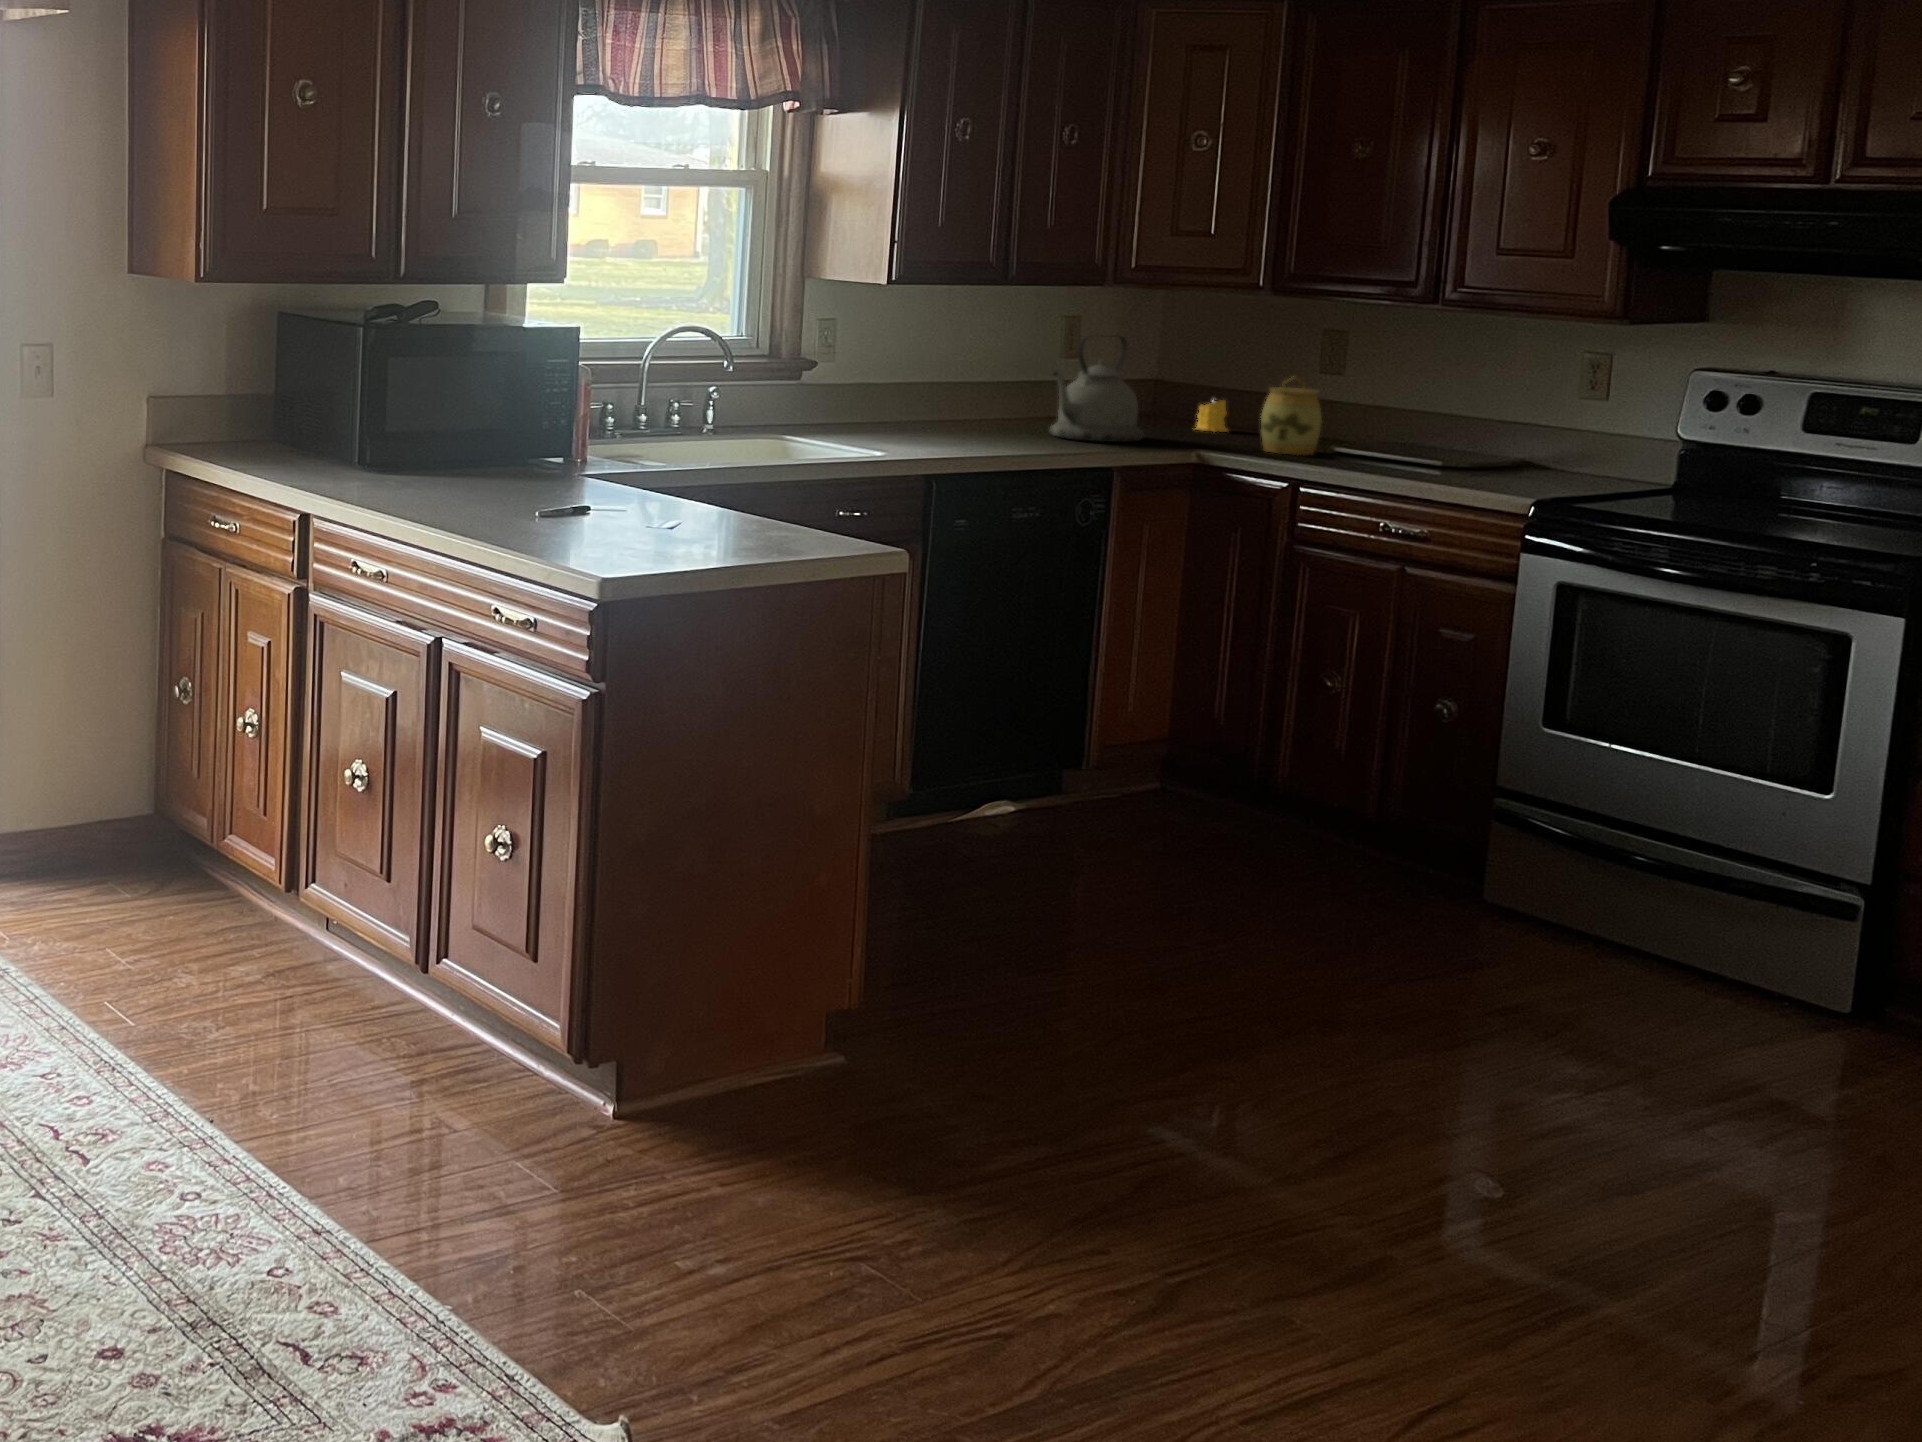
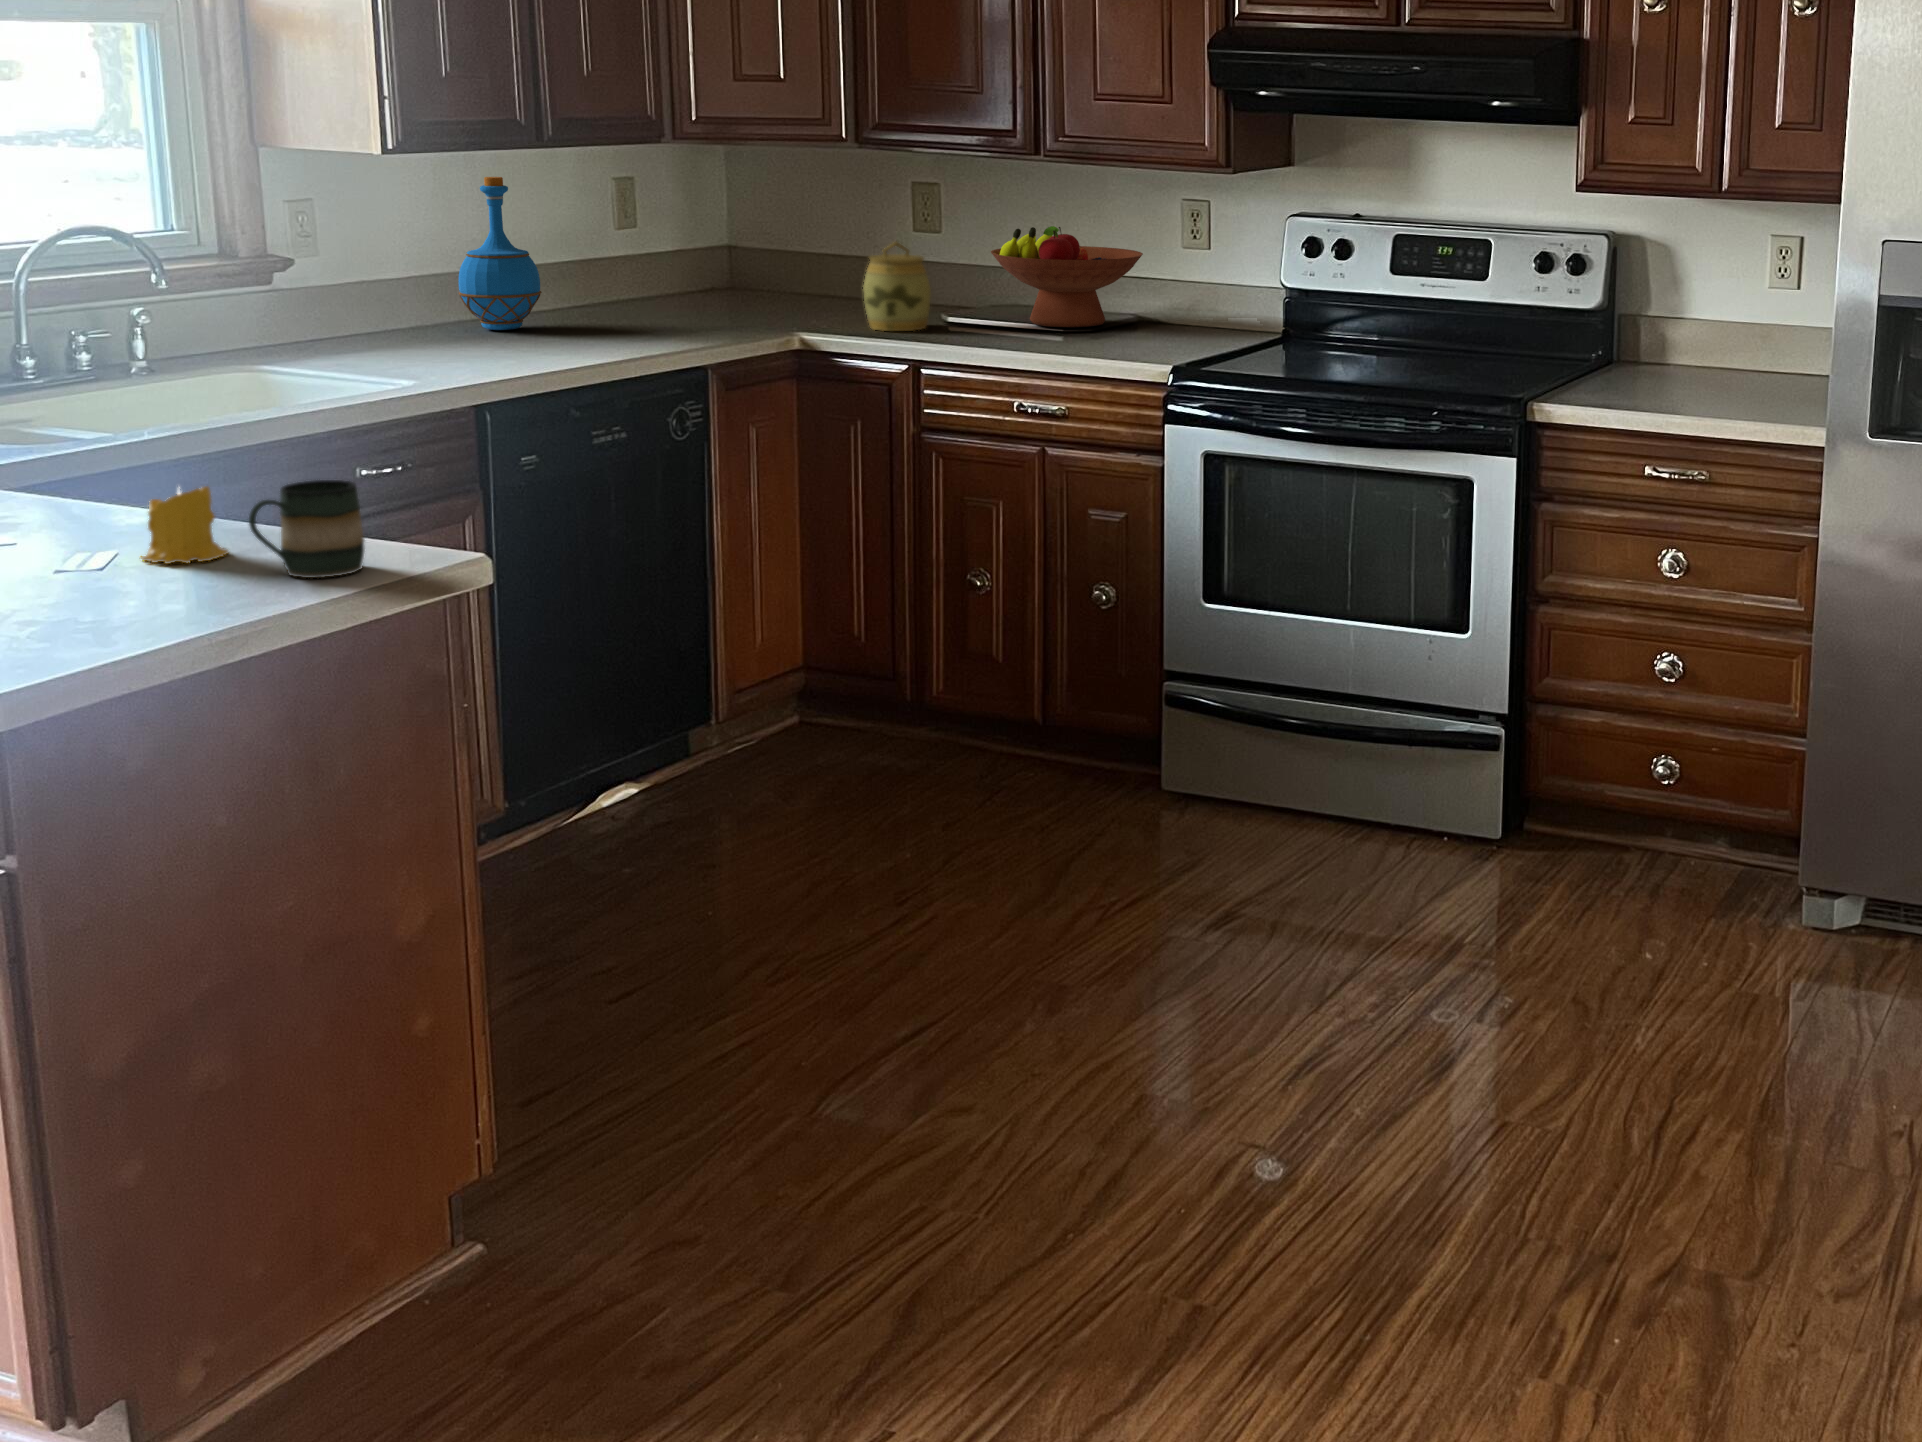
bottle: none [933,308,995,429] -> present [458,177,542,330]
kettle: present [1050,336,1143,442] -> none [614,203,731,333]
fruit bowl: none [1384,369,1536,464] -> present [991,226,1143,327]
candle: present [1196,400,1228,432] -> present [141,486,228,564]
mug: none [762,486,831,552] -> present [249,480,364,578]

